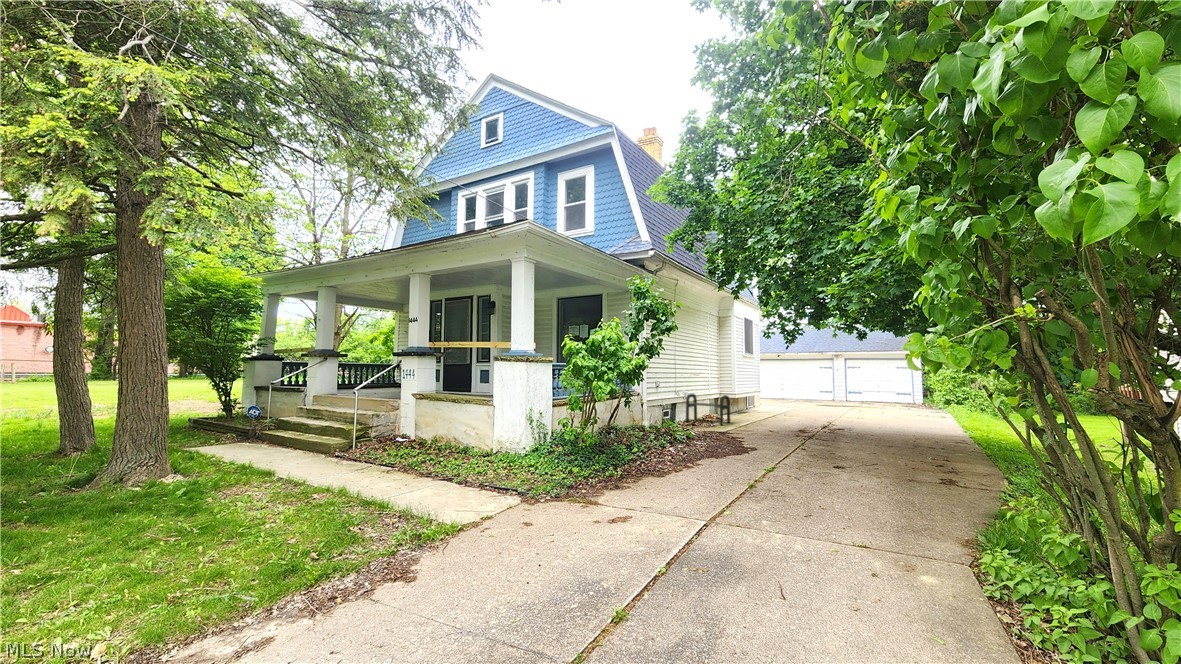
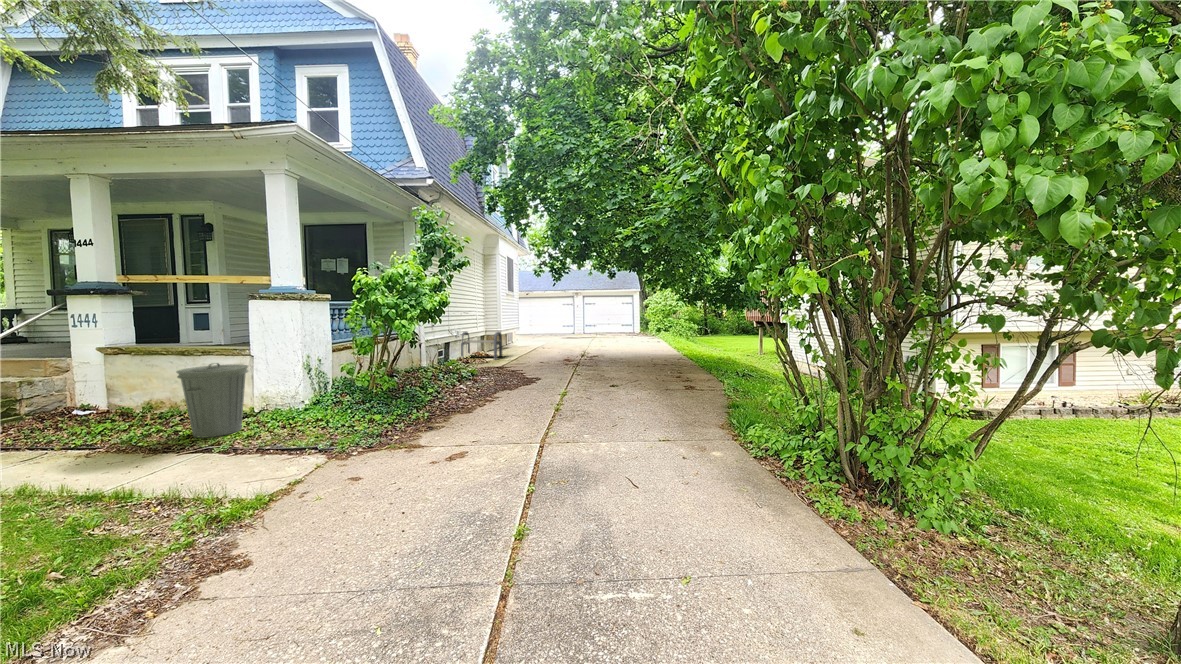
trash can: none [445,409,490,468] -> present [177,363,249,438]

